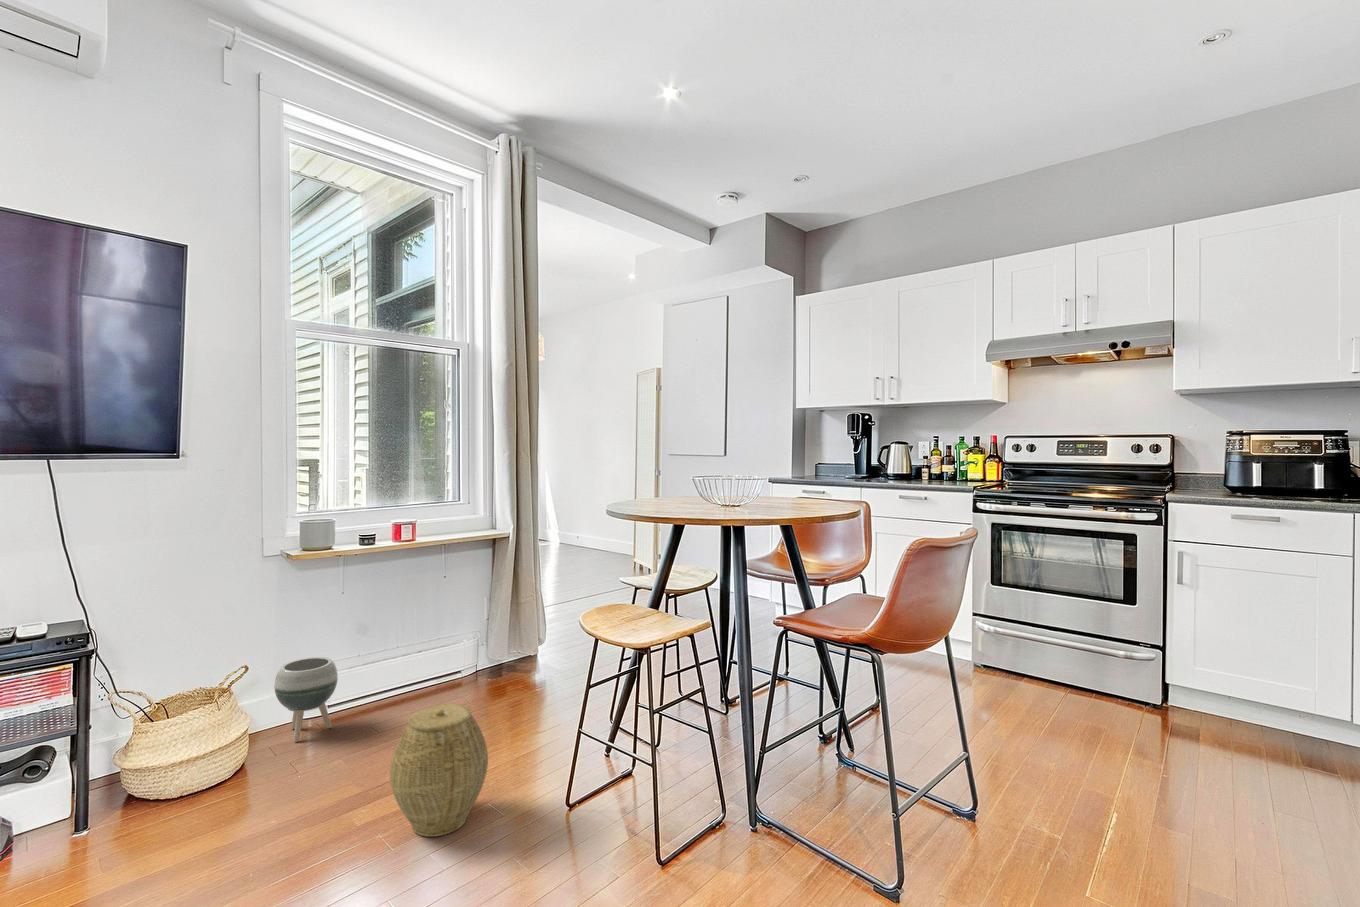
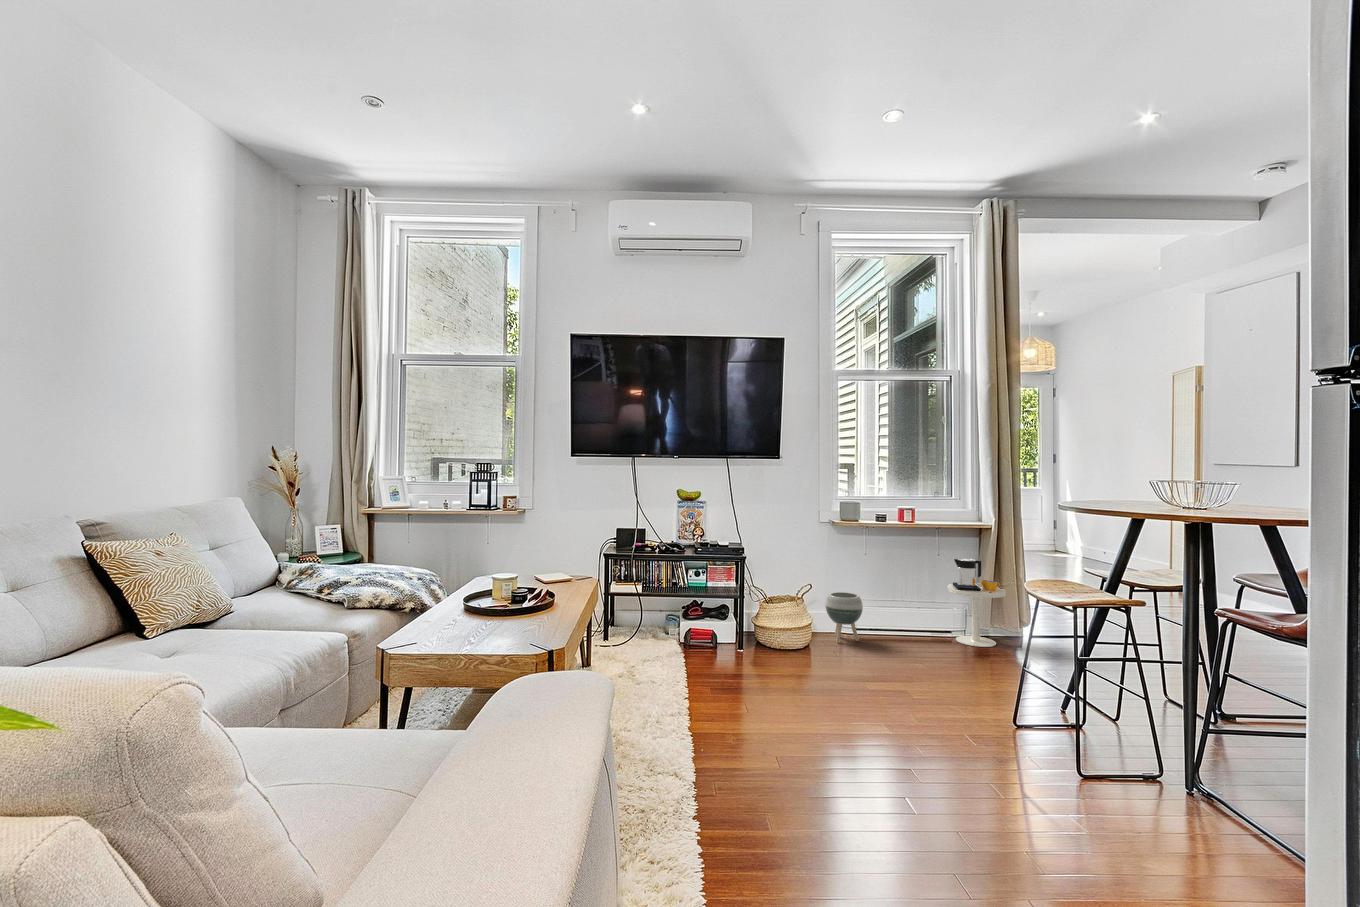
side table: none [456,580,525,690] -> present [947,558,1006,647]
woven basket: present [390,704,488,837] -> none [889,625,955,708]

